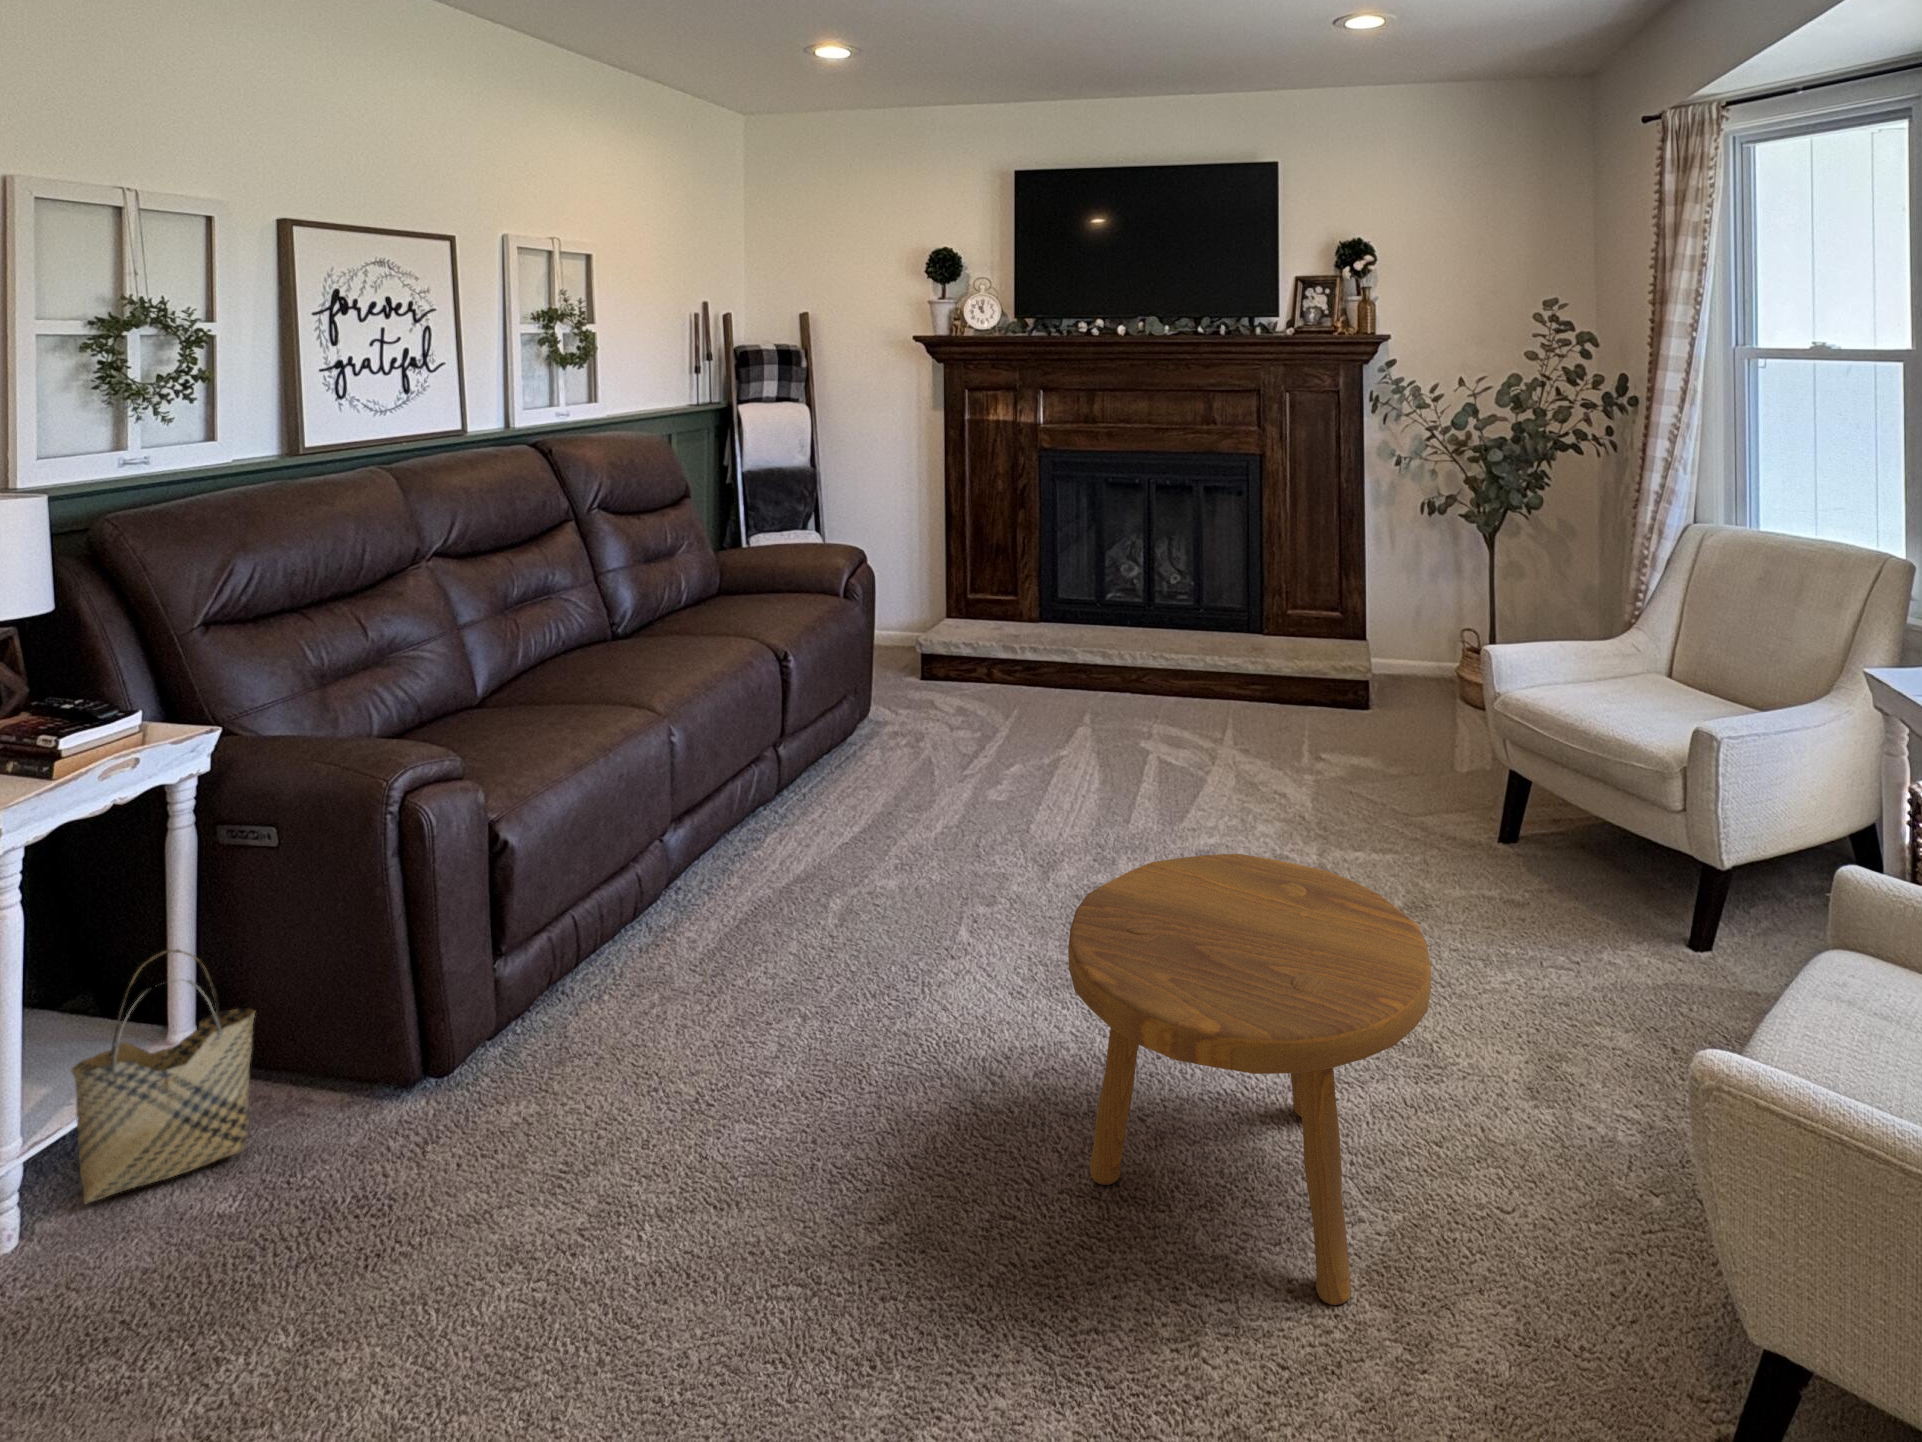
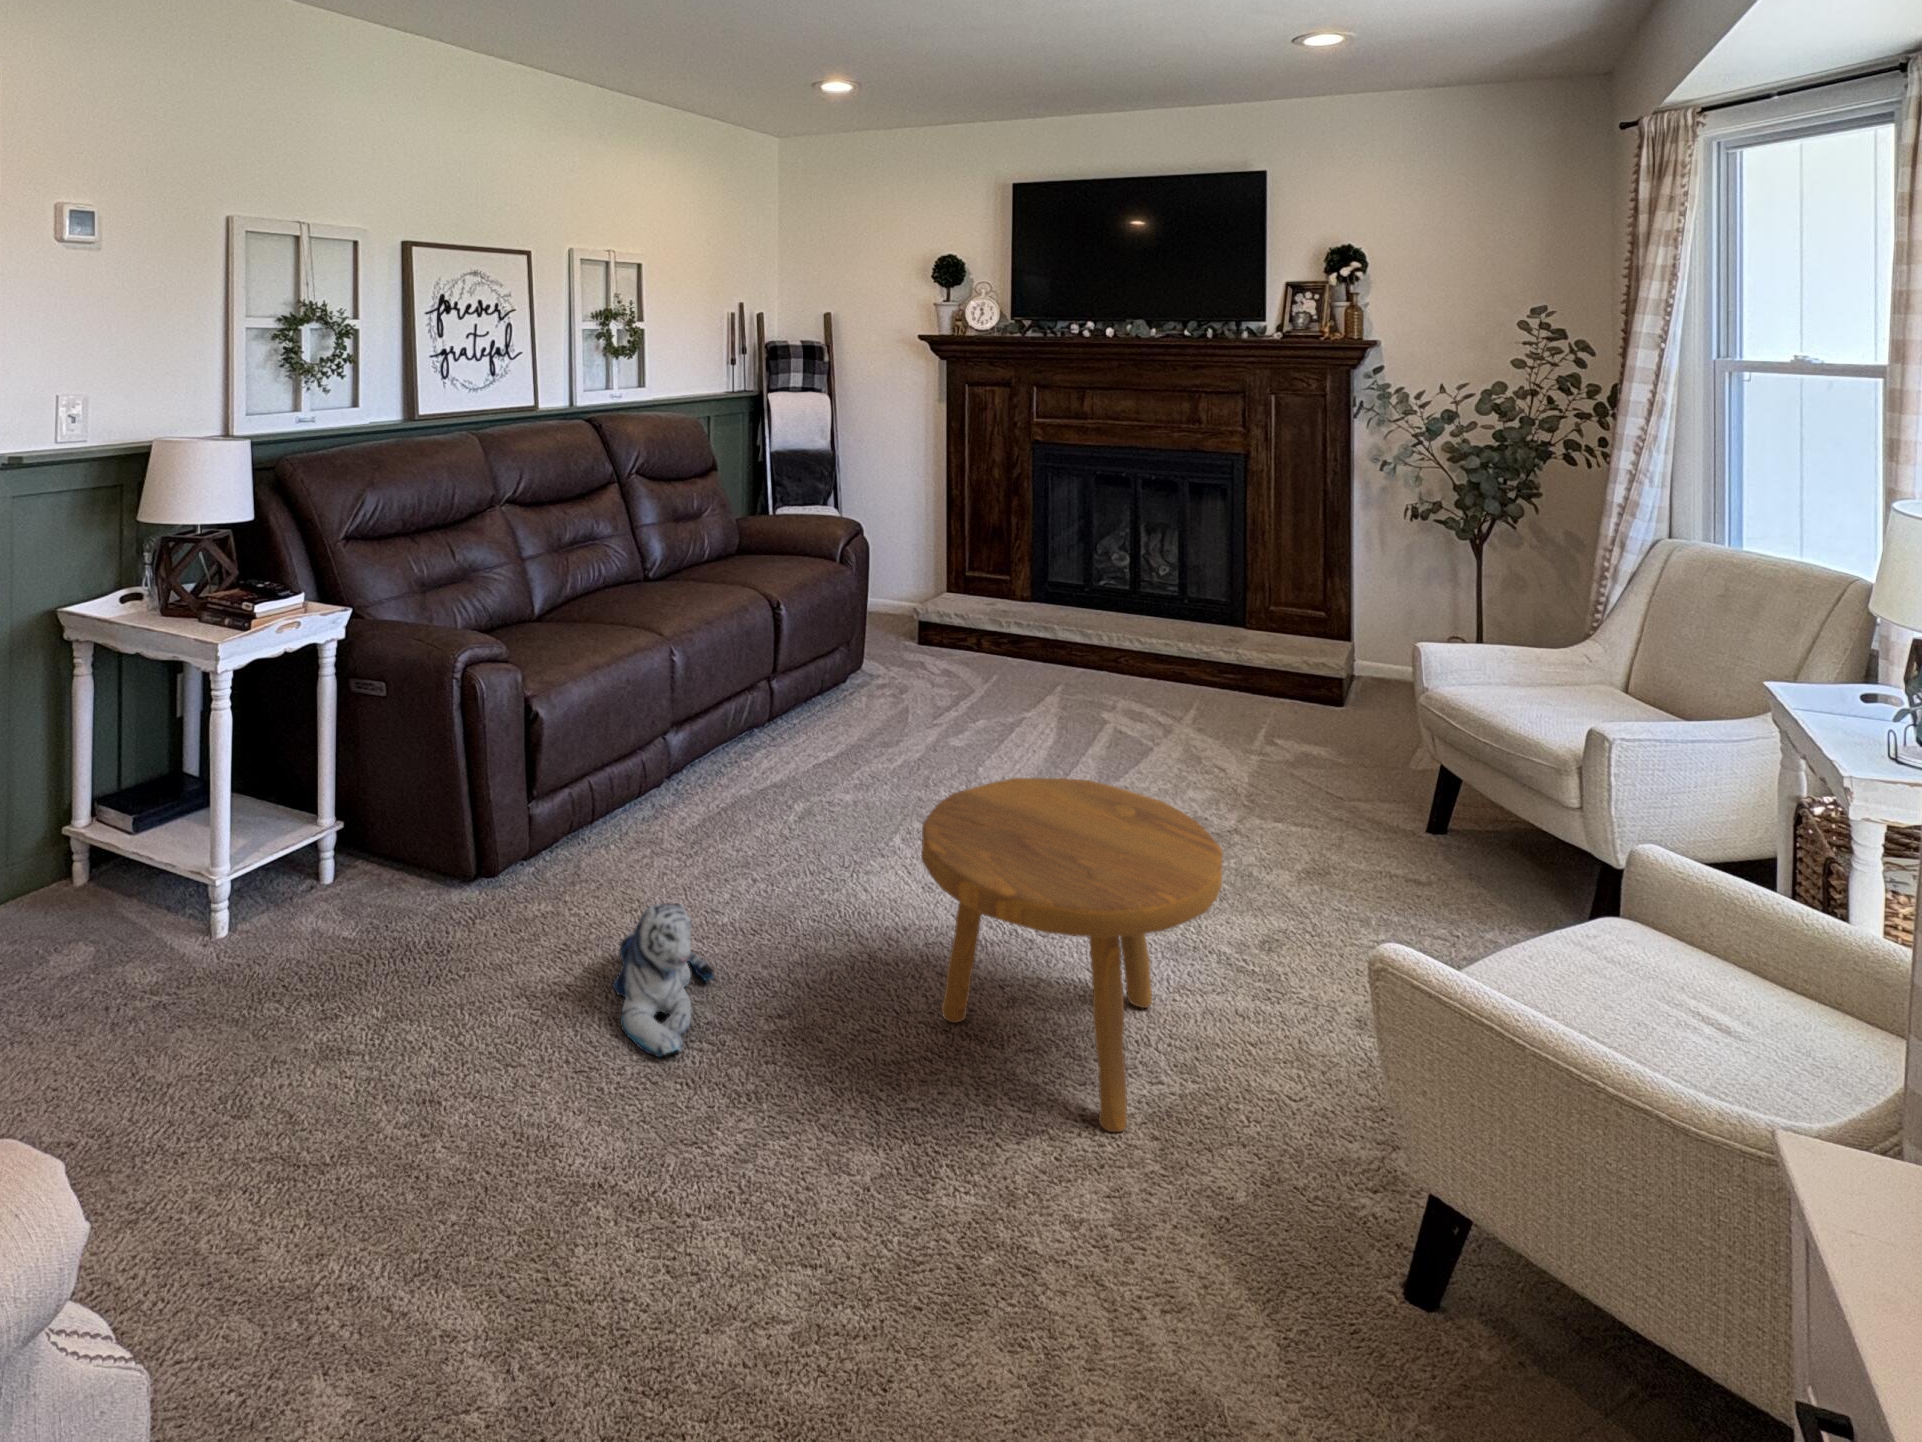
woven basket: present [71,950,255,1204] -> none [257,758,369,918]
plush toy: none [649,1092,791,1322] -> present [613,903,714,1057]

